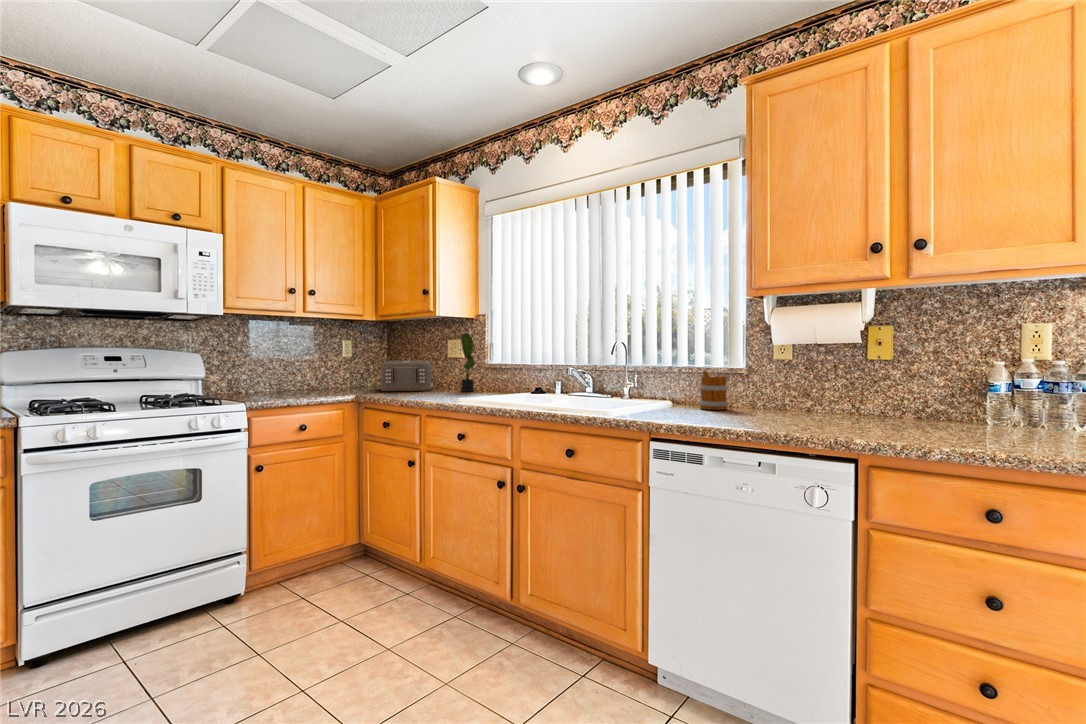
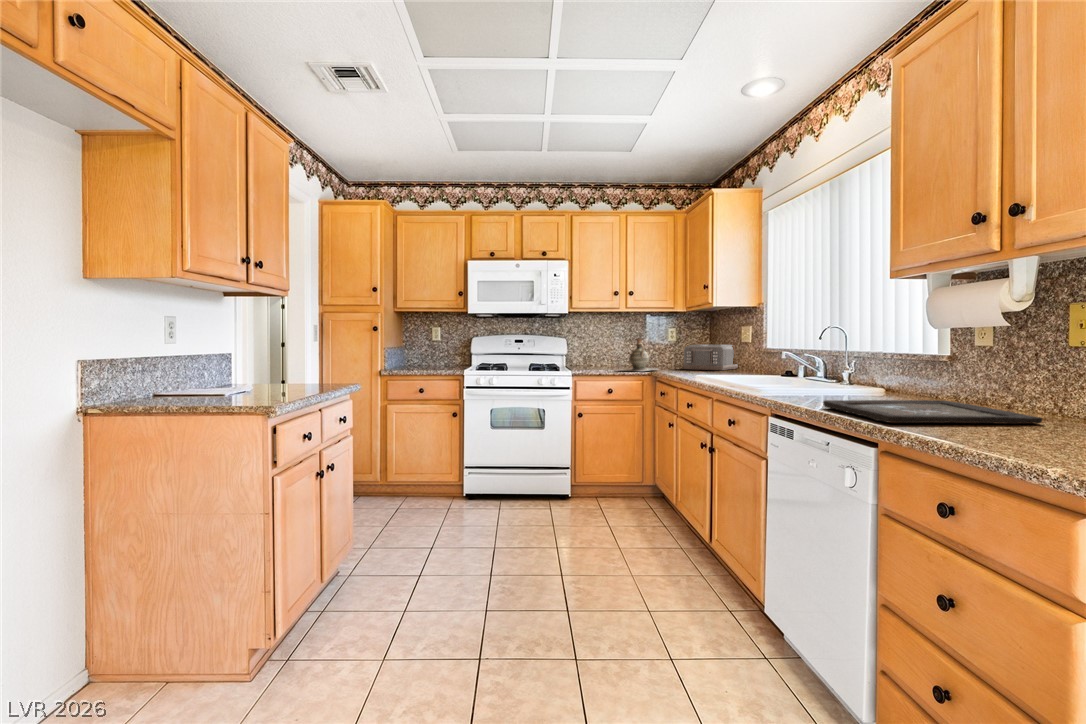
potted plant: present [461,333,475,391] -> none [737,319,766,372]
ceramic jug: none [302,353,364,398] -> present [621,339,658,371]
mug: present [699,371,729,410] -> none [885,357,920,399]
tray: none [732,409,890,435] -> present [823,400,1042,424]

